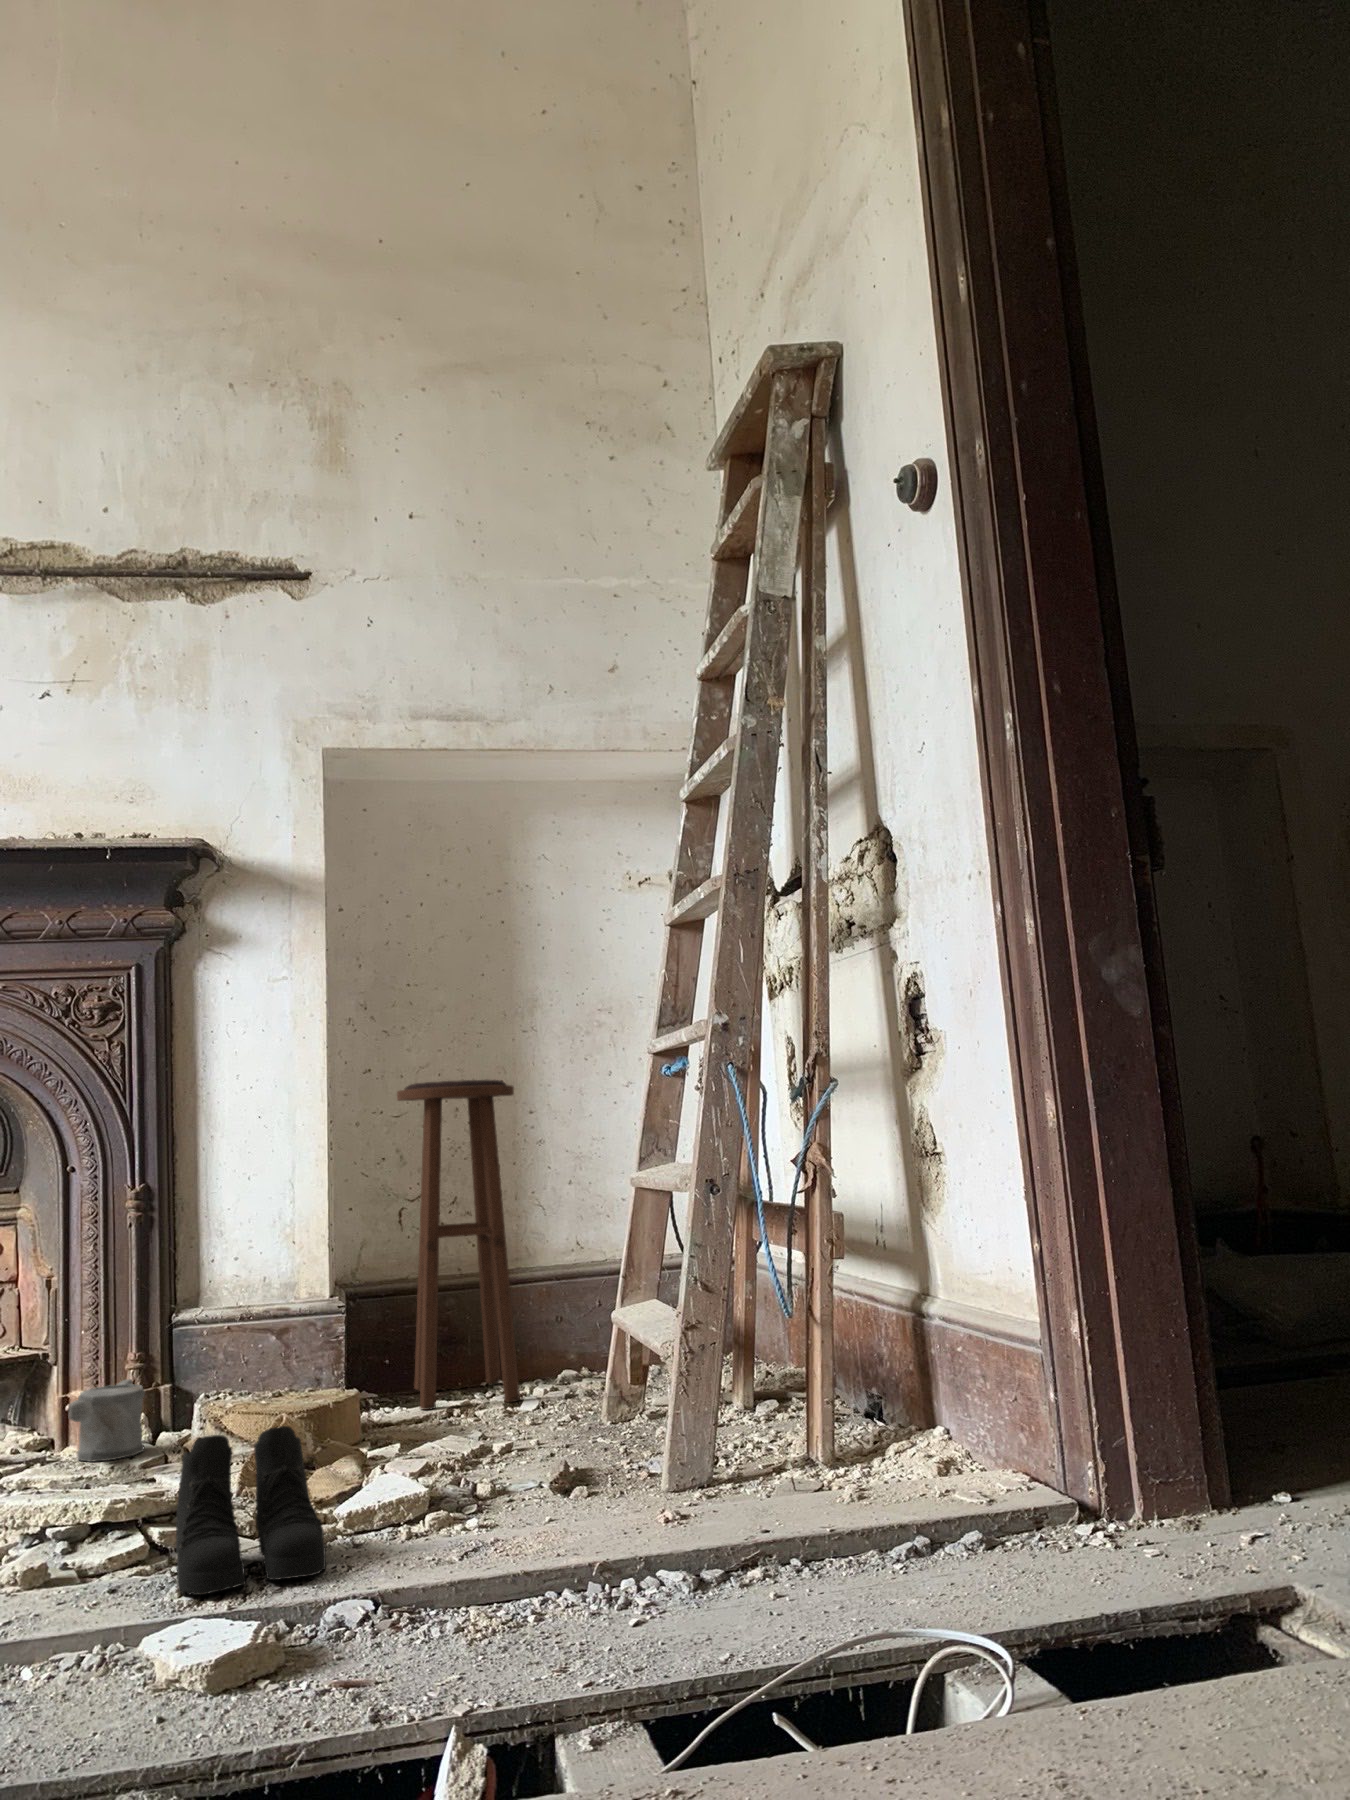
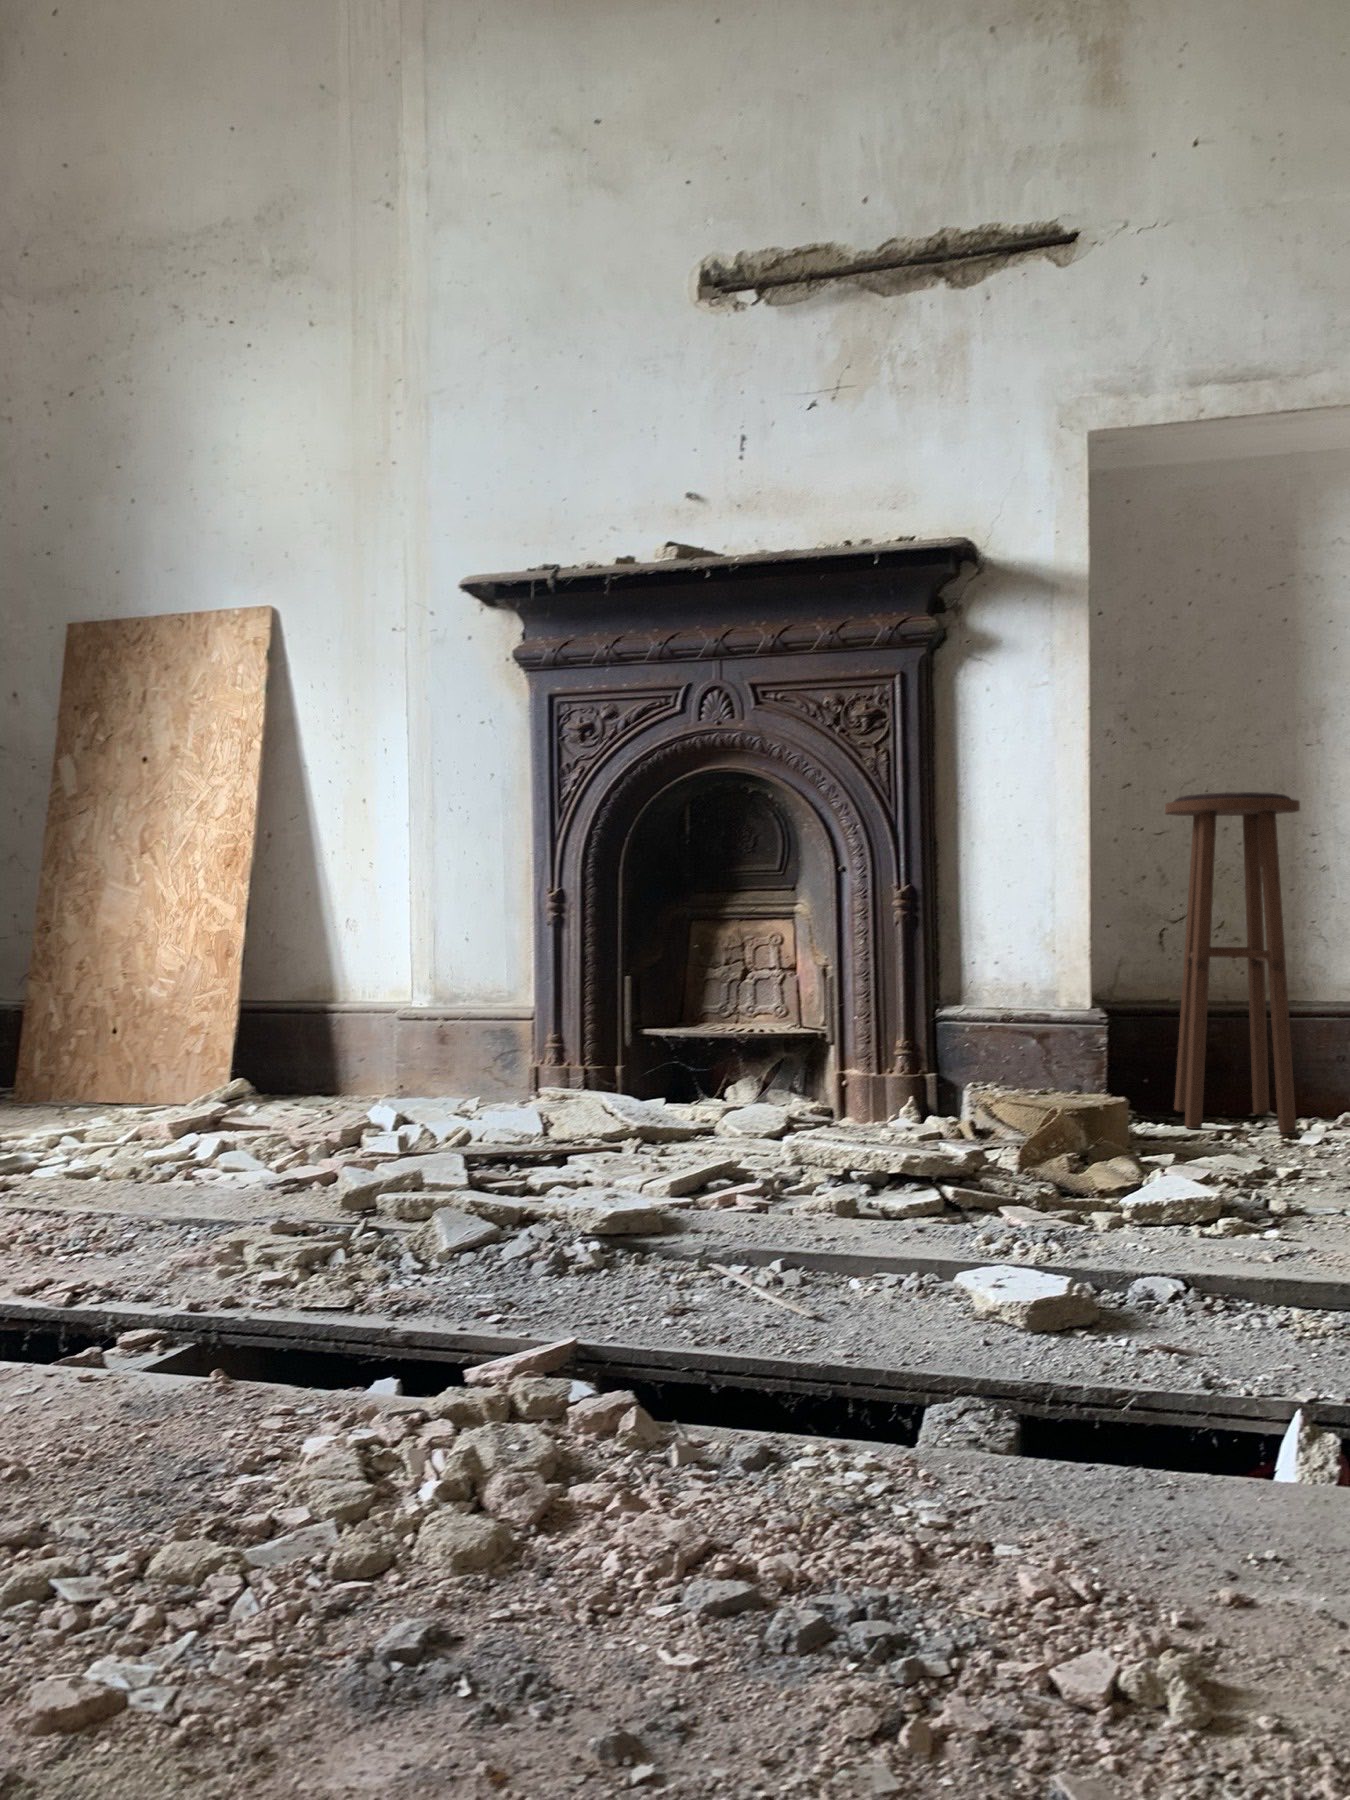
watering can: present [69,1379,145,1462] -> none [854,1063,917,1131]
boots: present [176,1426,326,1595] -> none [973,1105,1124,1249]

